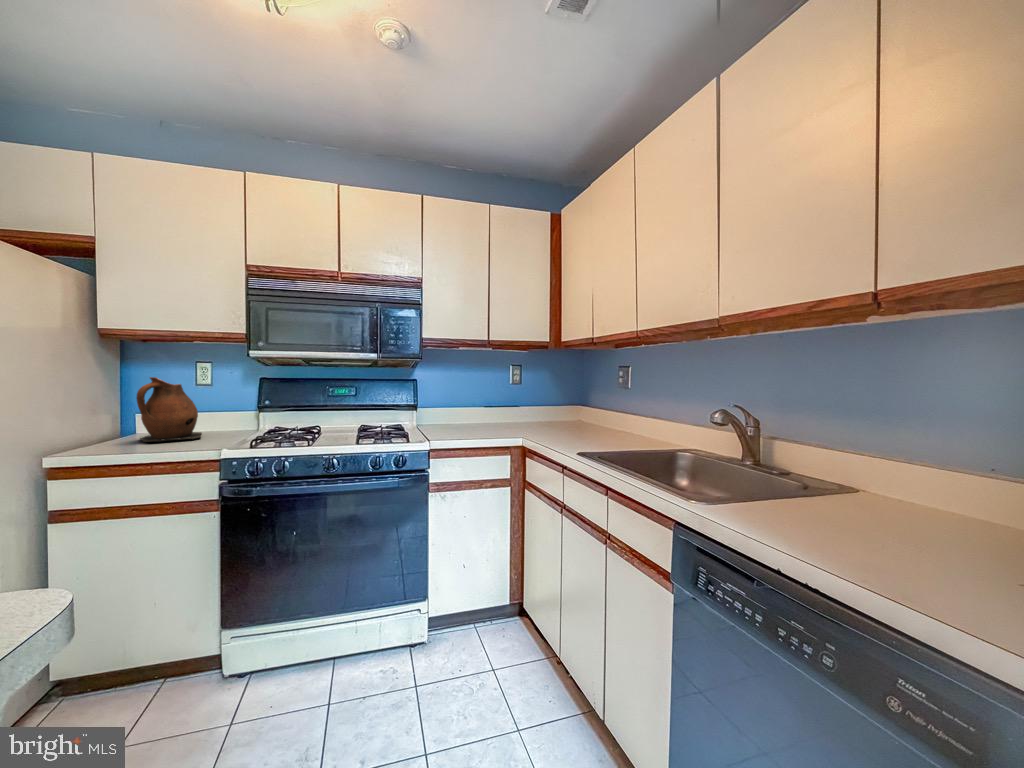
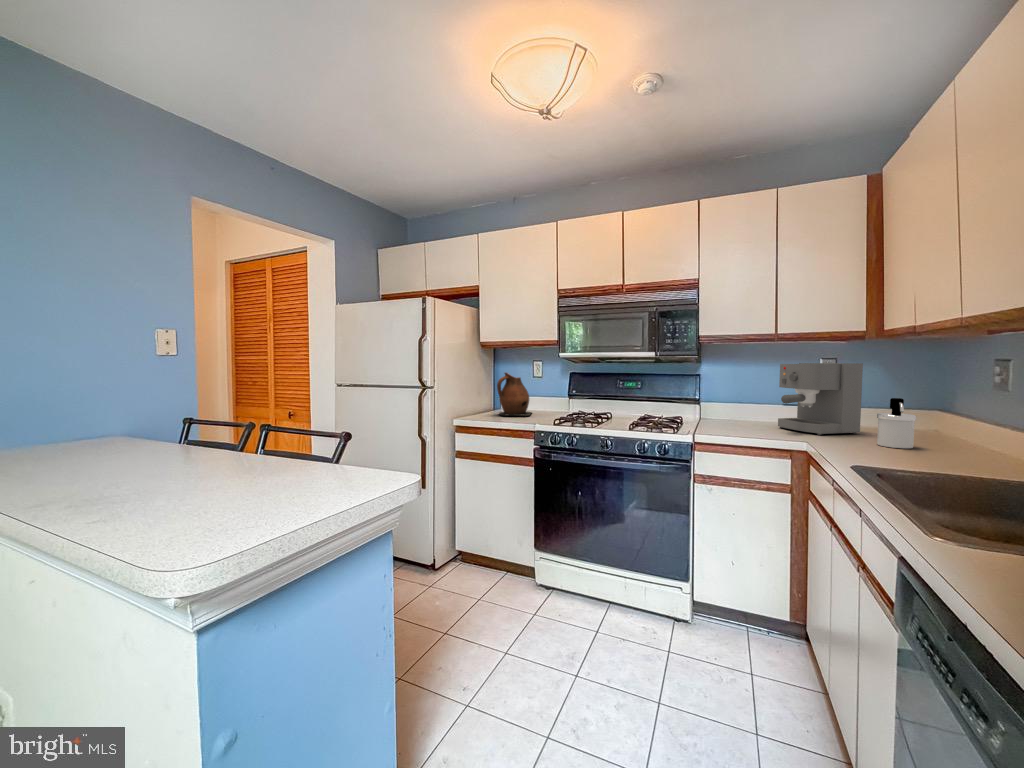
coffee maker: none [488,367,546,429] -> present [778,363,863,435]
soap dispenser: none [564,395,588,434] -> present [877,398,916,448]

